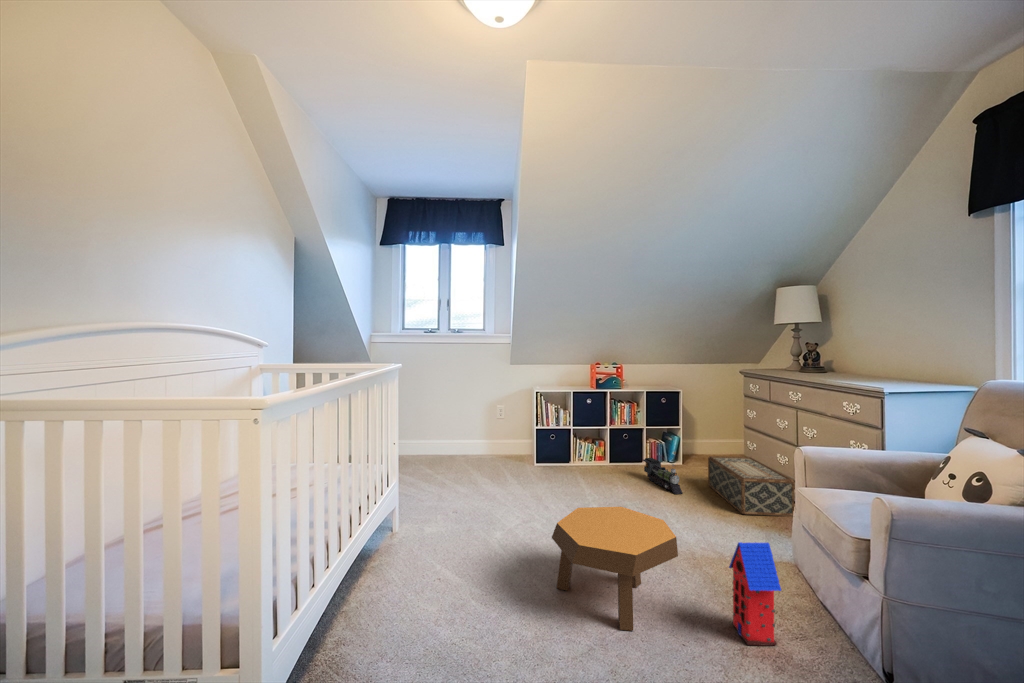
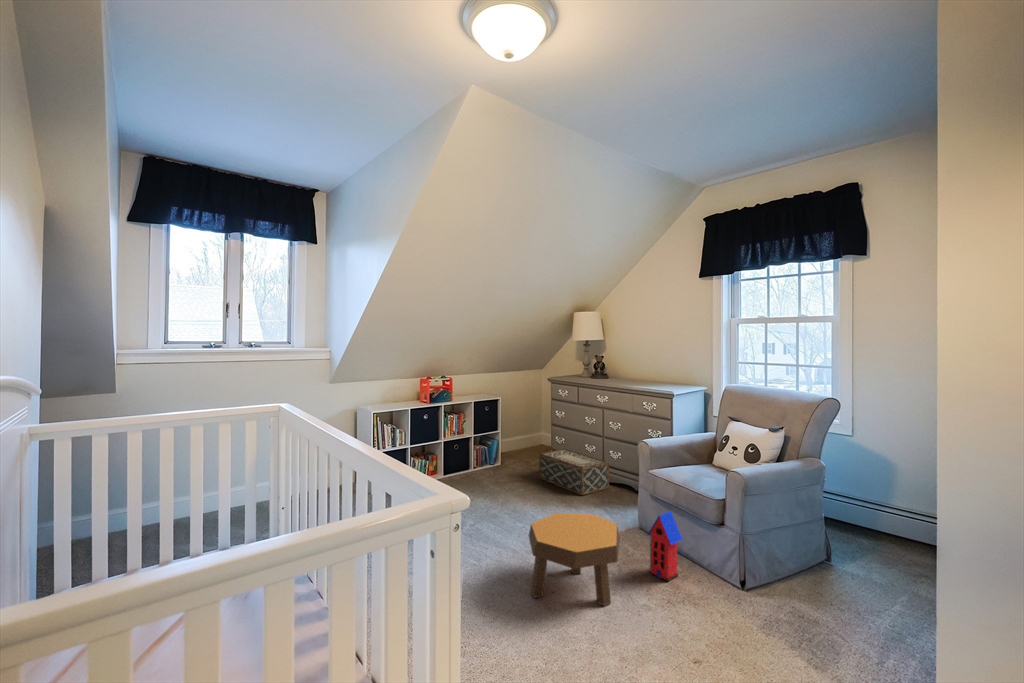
toy train: present [643,458,683,494] -> none [488,463,530,492]

